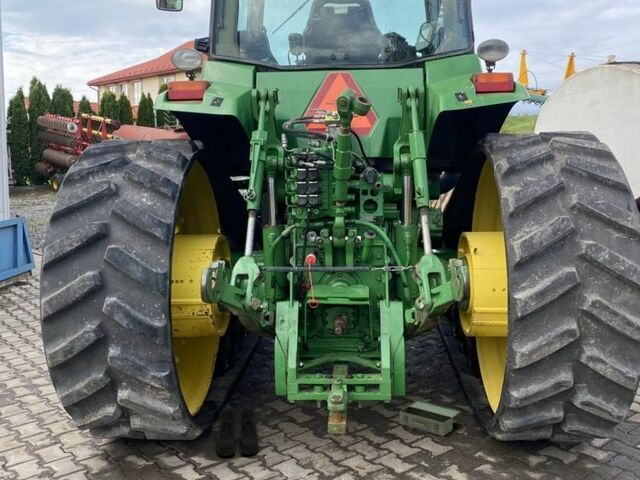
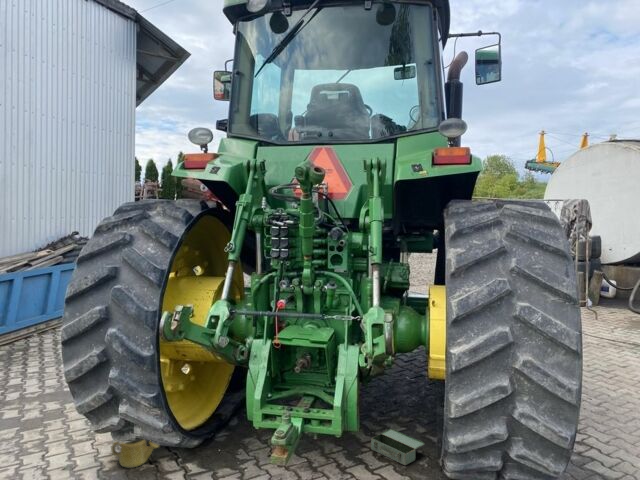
boots: present [217,407,259,456] -> none [208,423,246,467]
watering can: none [96,429,157,467] -> present [111,440,159,467]

